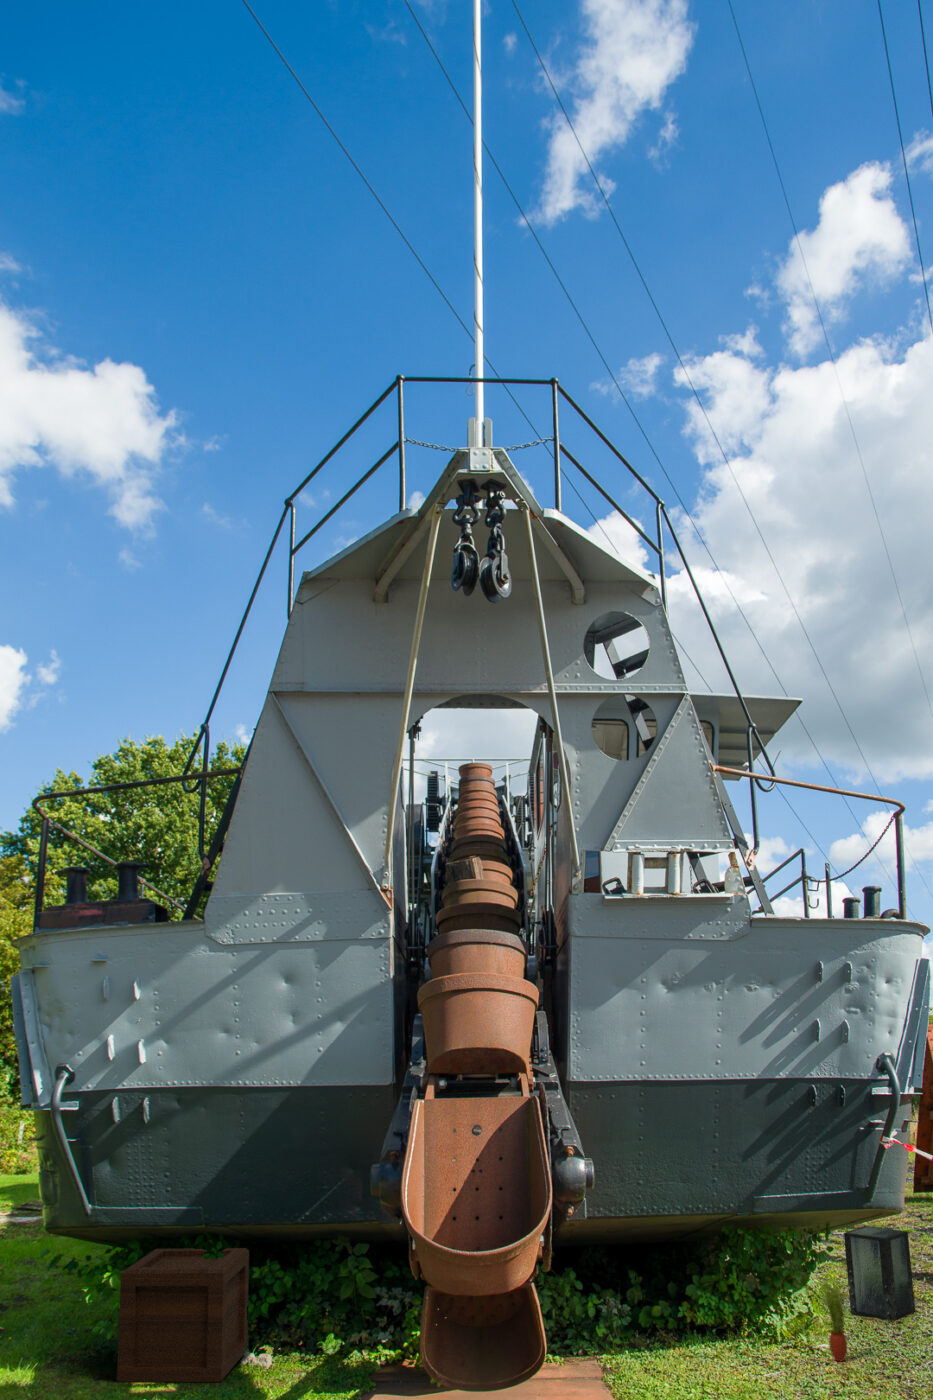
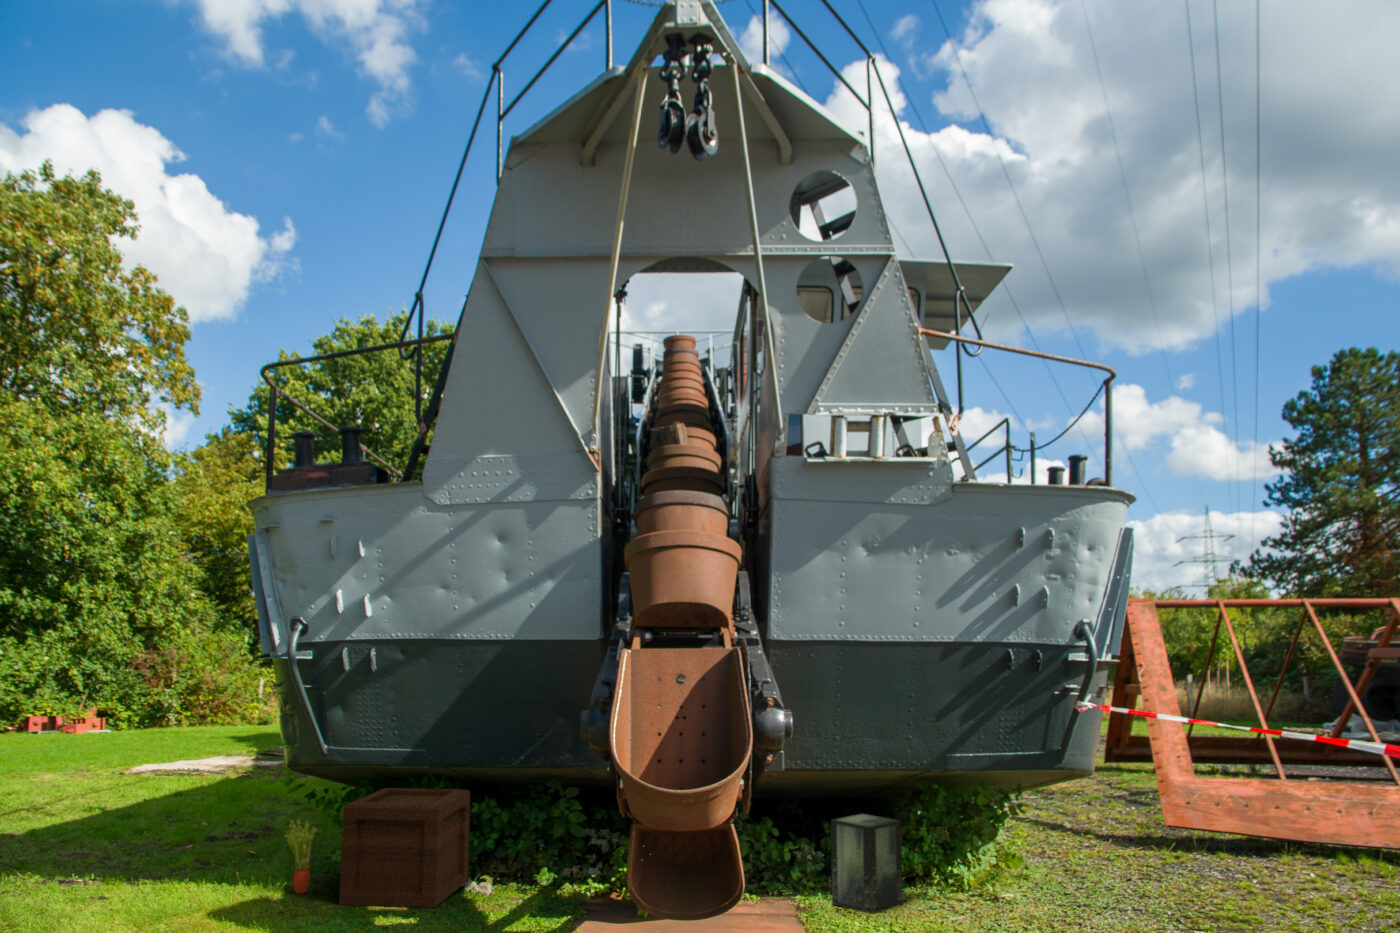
storage box: present [844,1226,915,1321] -> present [831,813,903,914]
potted plant: present [821,1279,850,1361] -> present [287,824,316,894]

